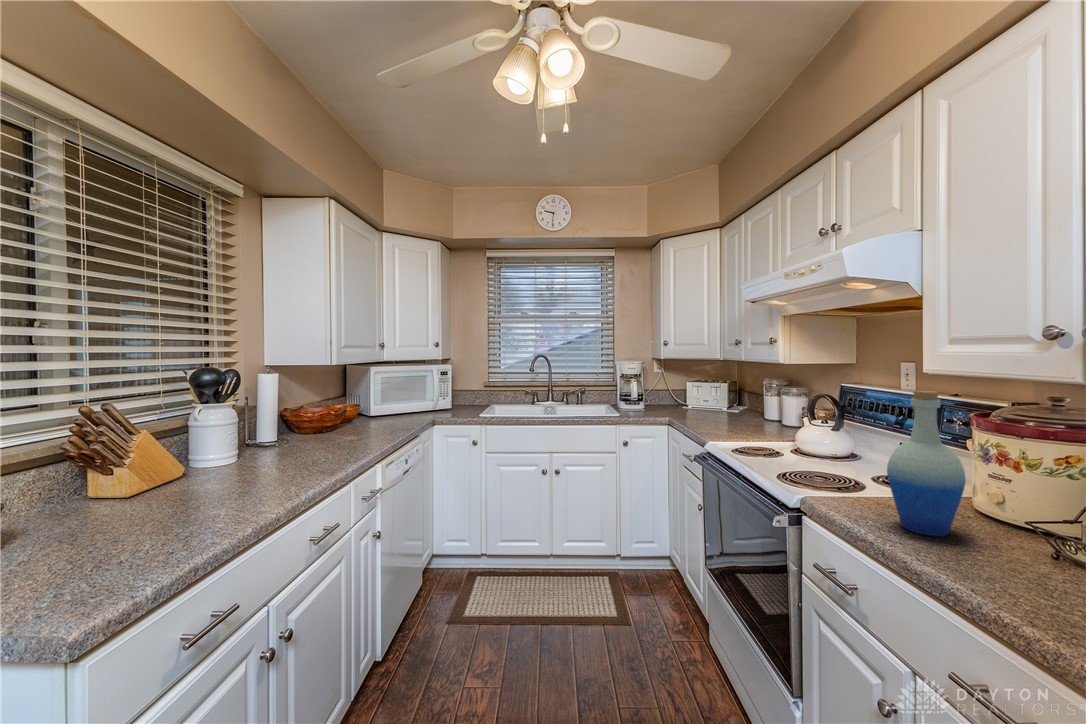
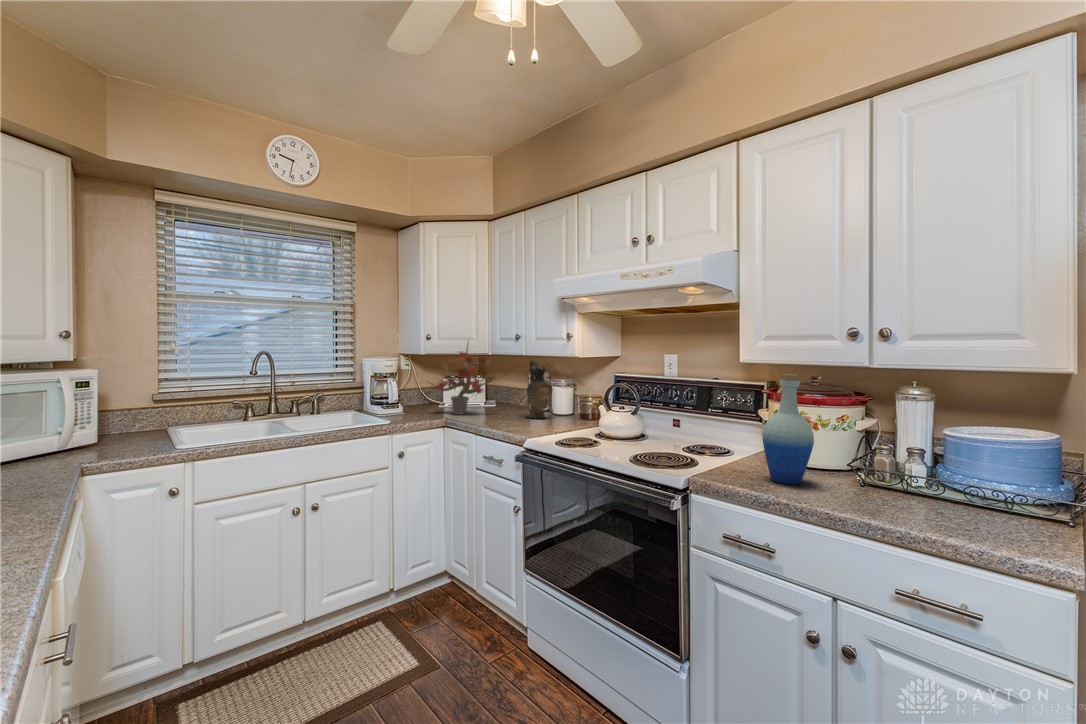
potted plant: none [655,348,721,417] -> present [431,345,495,415]
ceramic pitcher: none [746,366,773,426] -> present [527,359,552,418]

